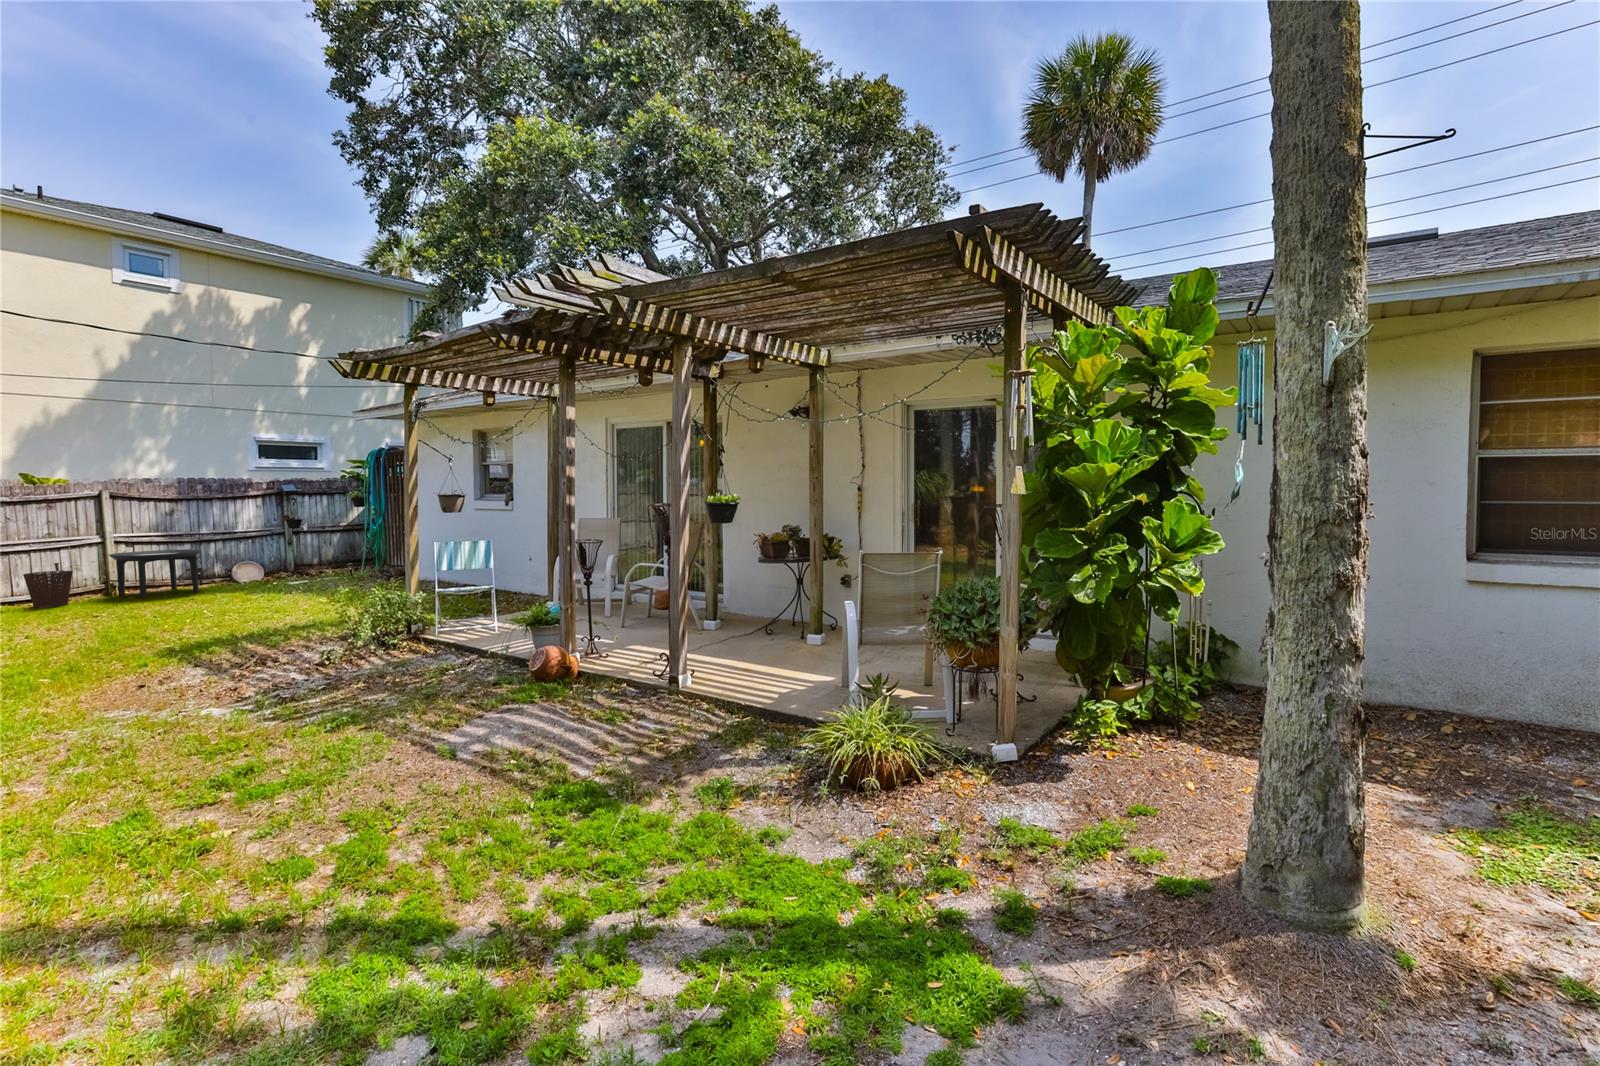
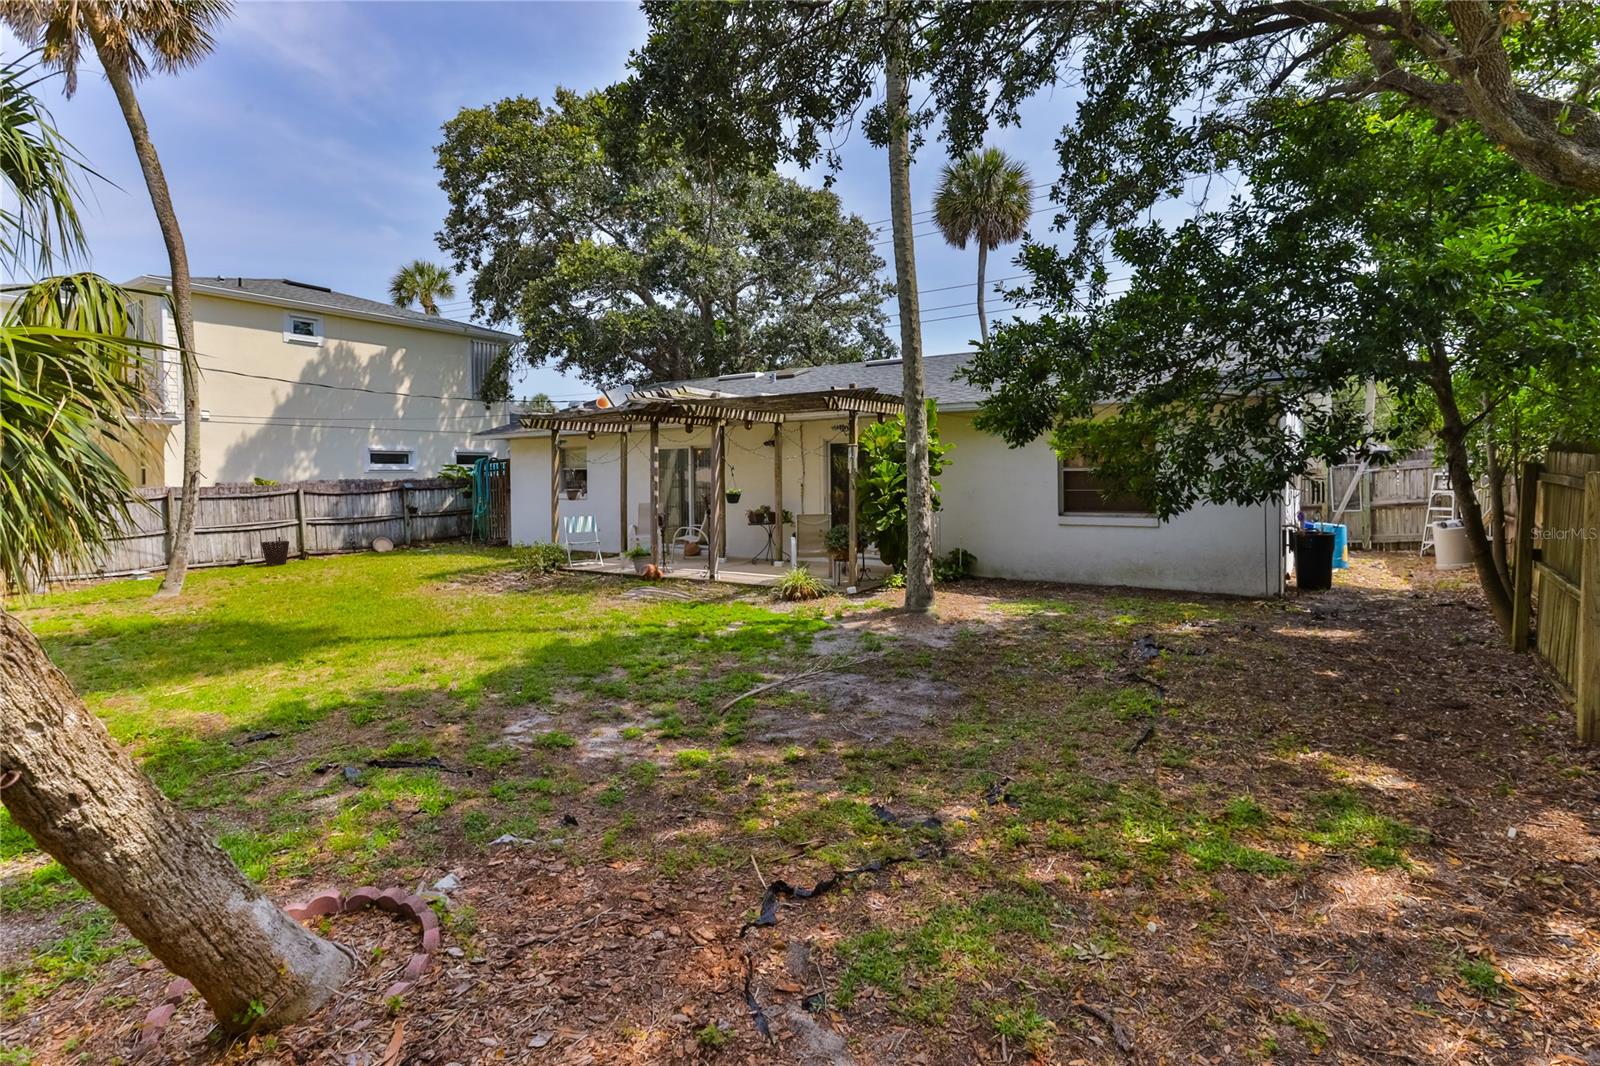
round table: present [109,549,202,598] -> none [306,529,364,560]

